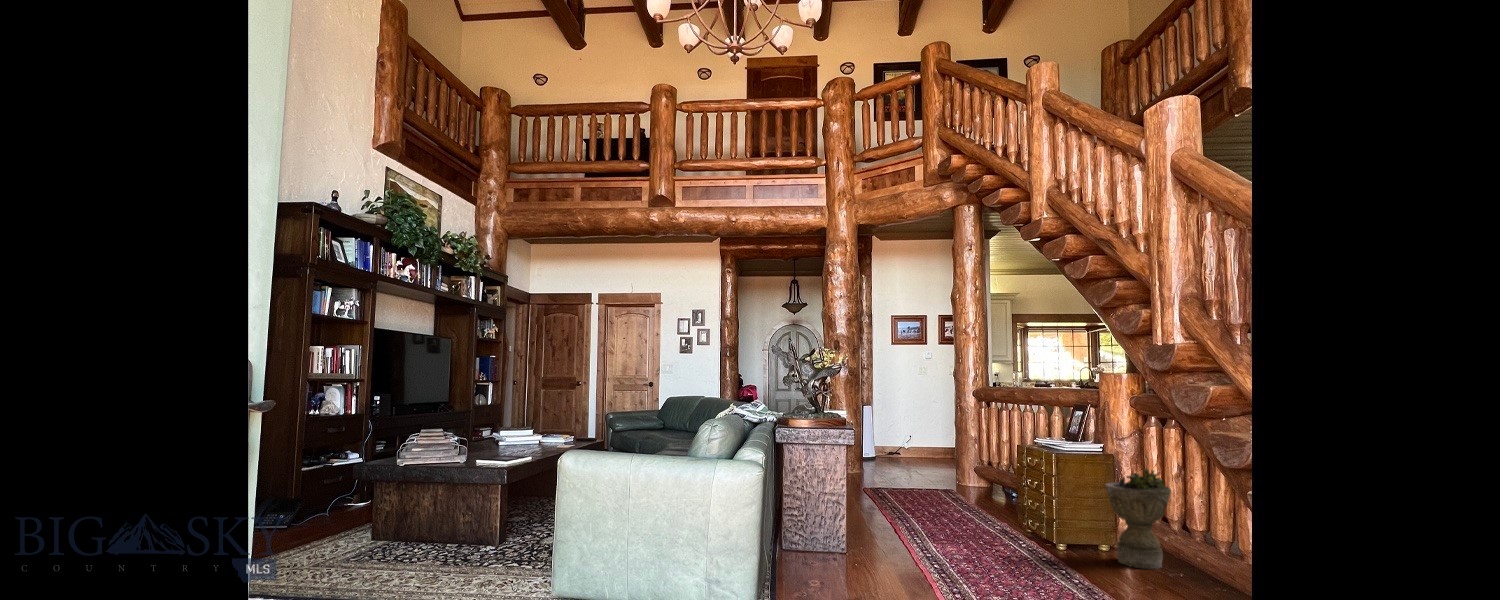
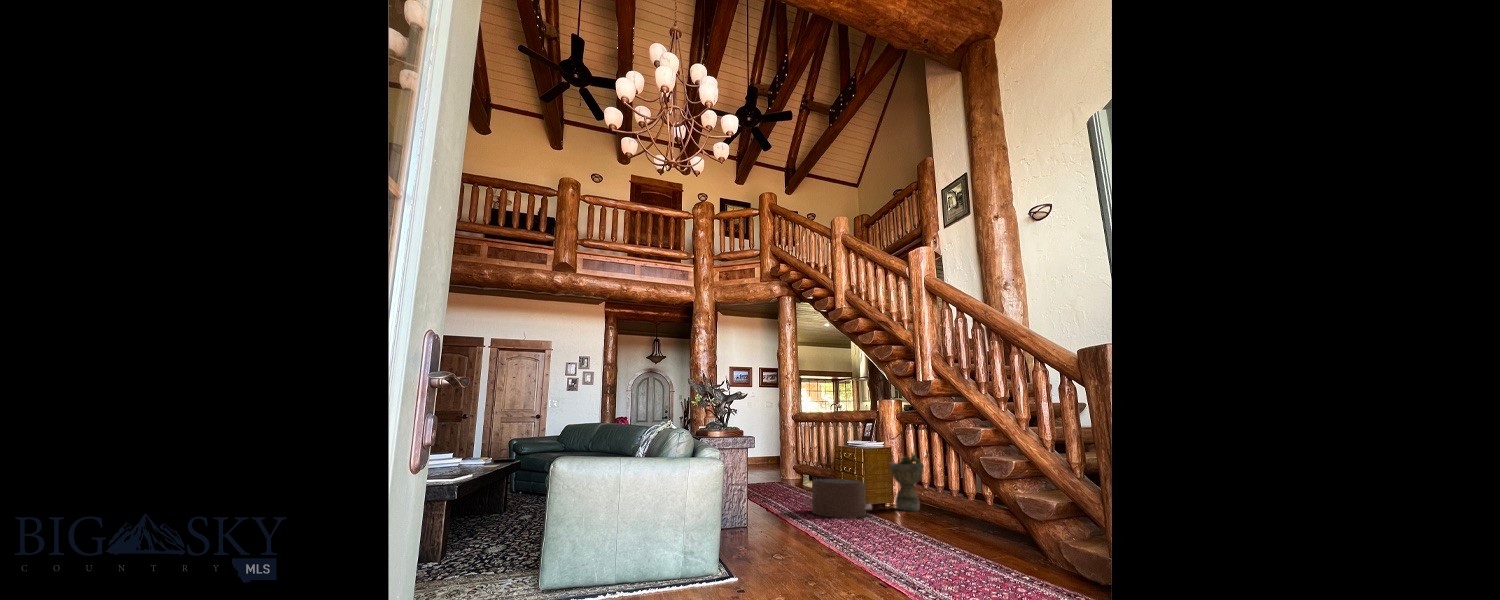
pouf: none [940,507,1064,579] -> present [804,479,872,518]

